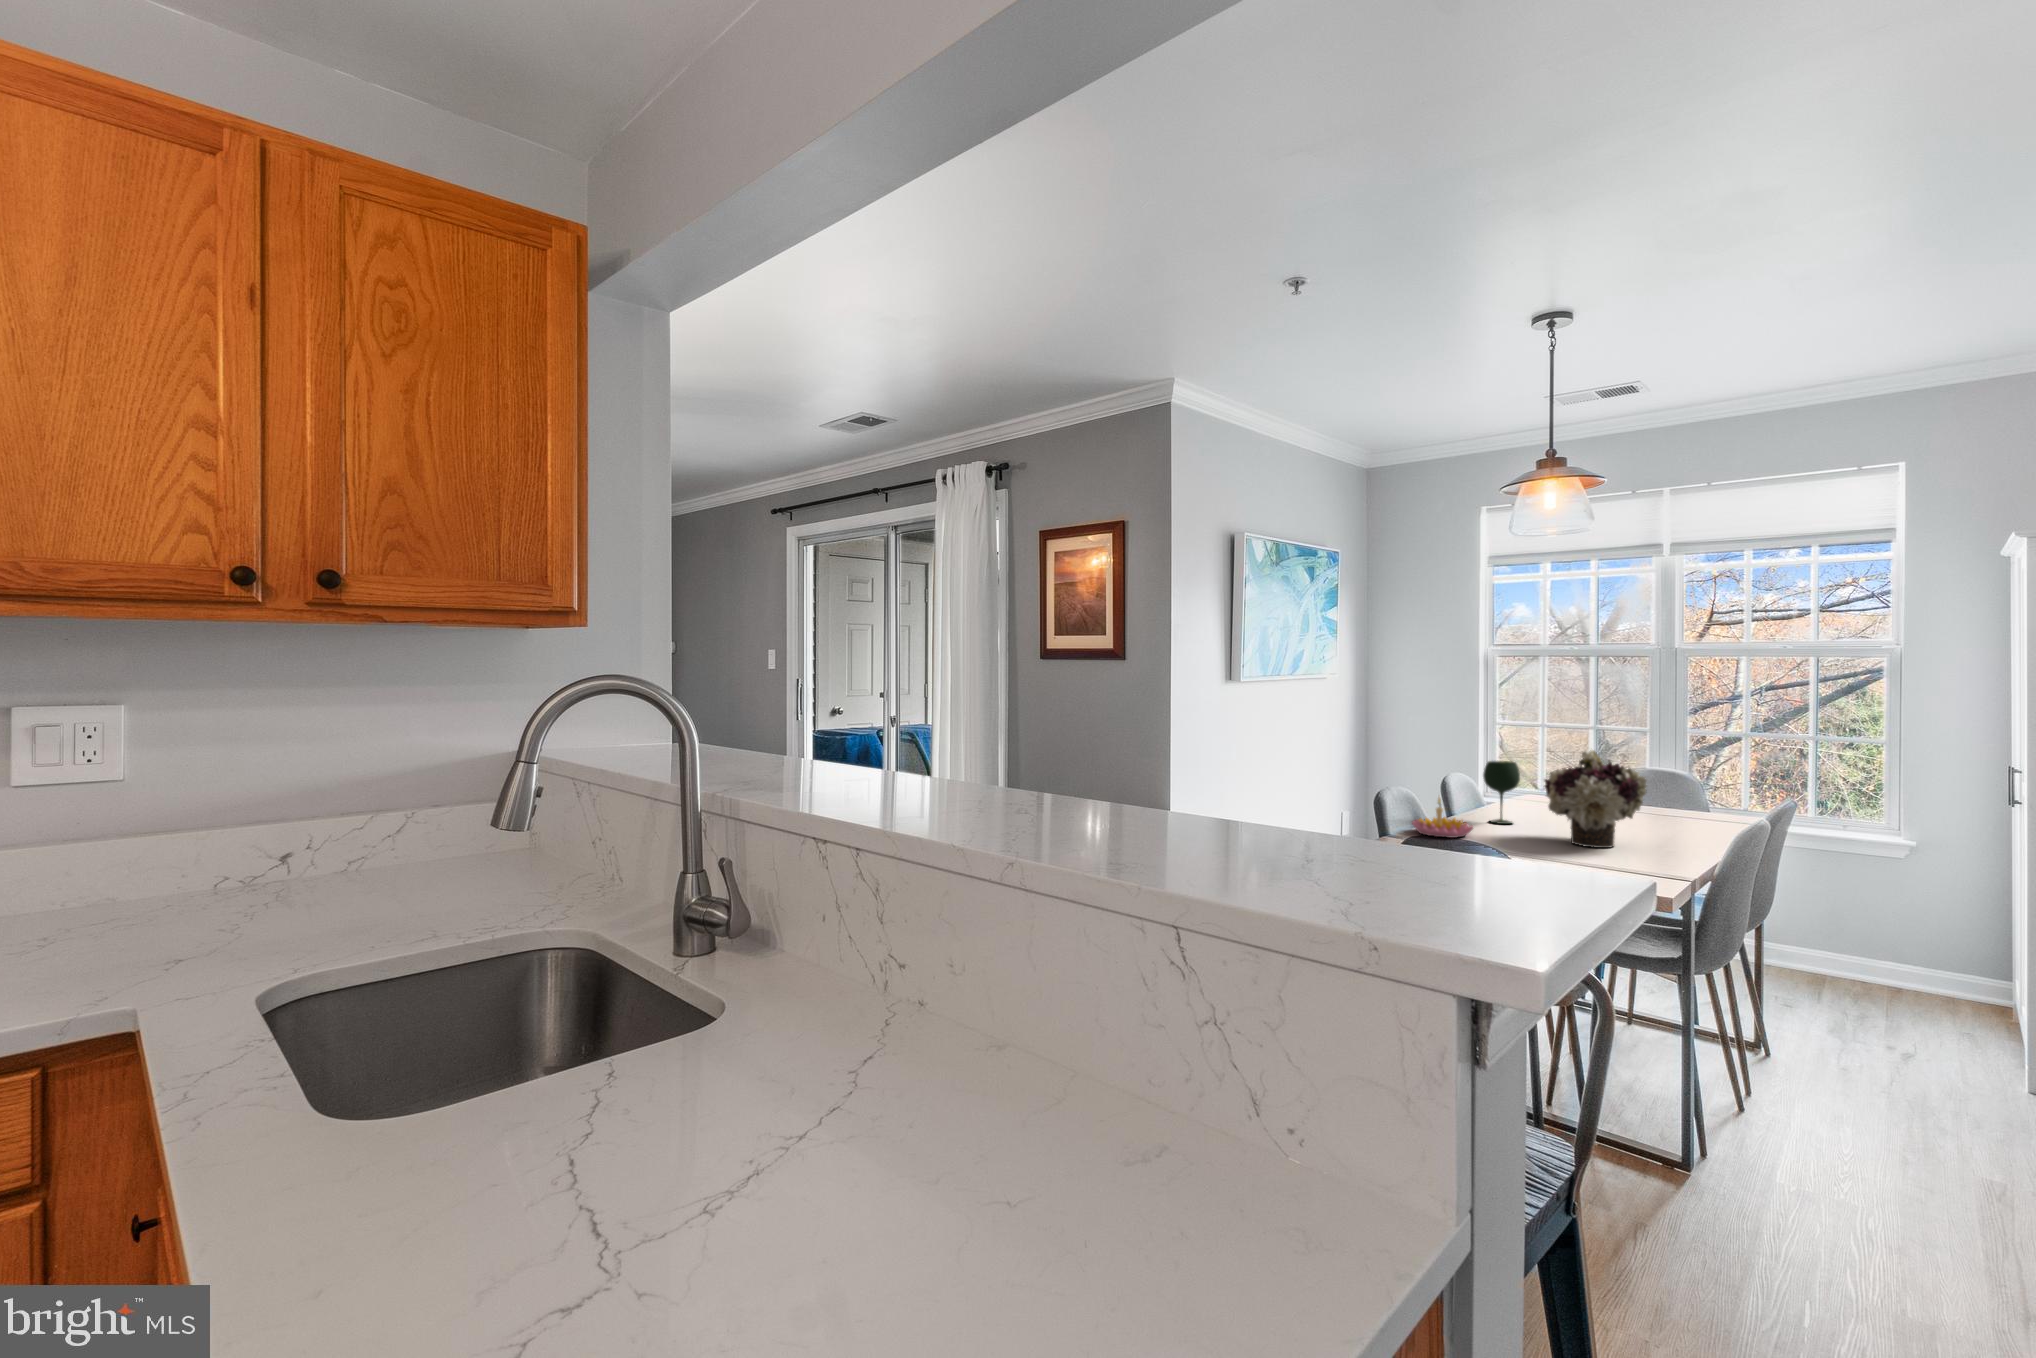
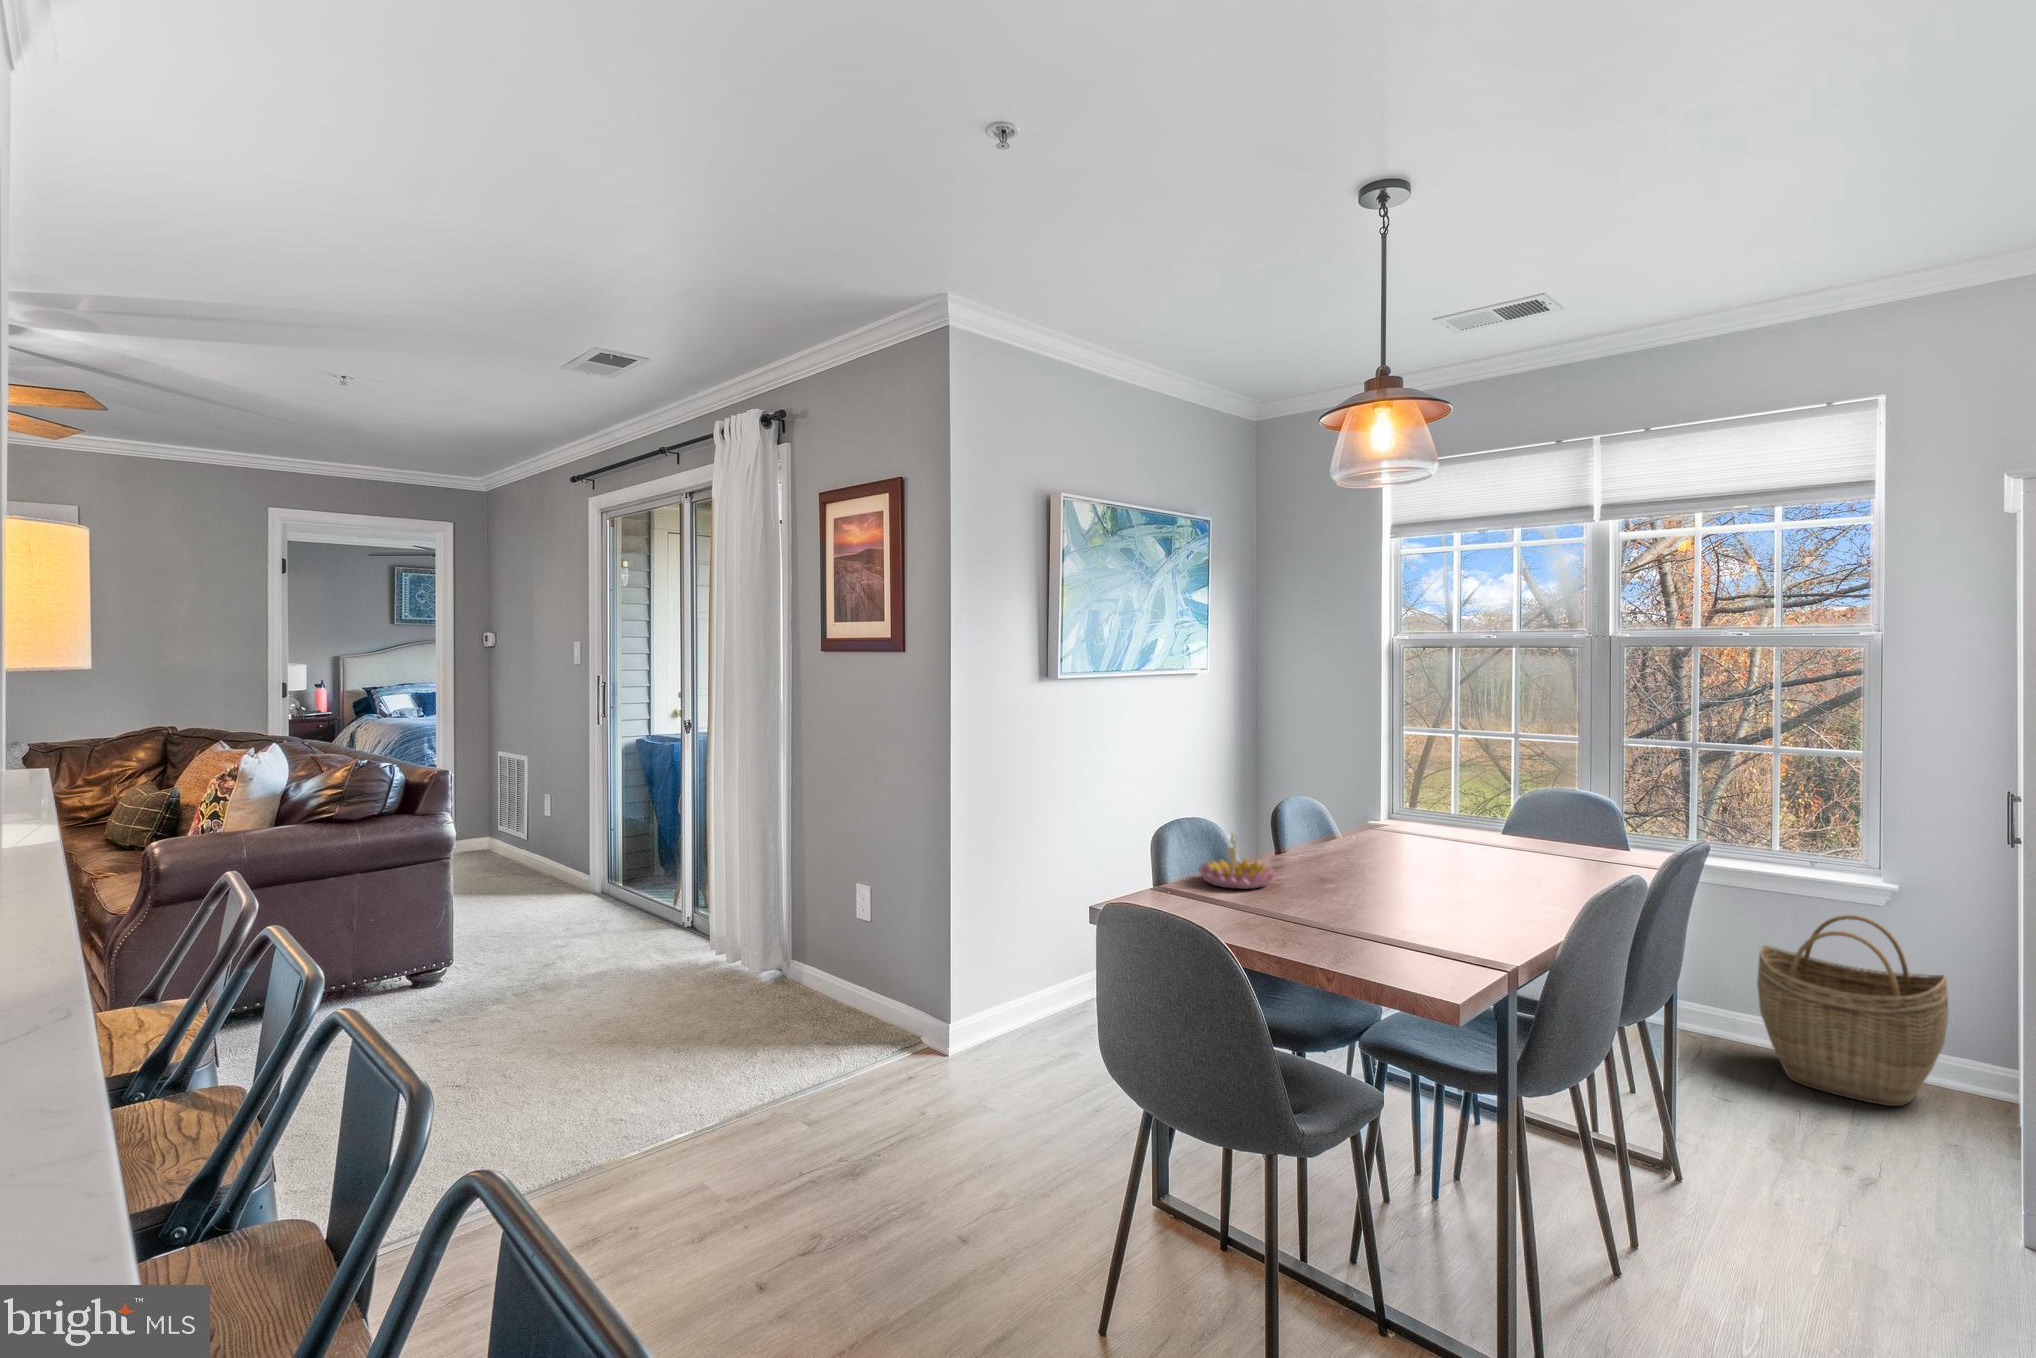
flower arrangement: present [1544,750,1647,848] -> none [1367,769,1493,907]
wine glass: present [1483,761,1520,824] -> none [1311,782,1356,867]
woven basket: none [1809,867,1961,1011] -> present [1757,915,1948,1106]

